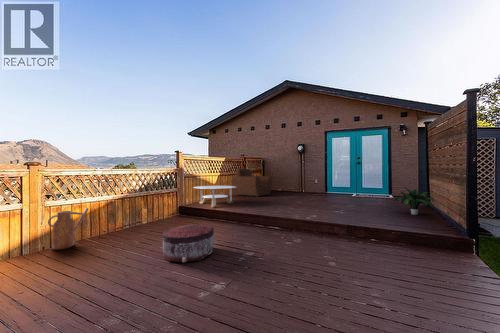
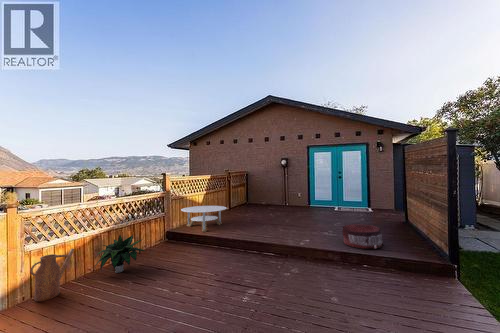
armchair: present [232,169,272,197] -> none [217,184,257,214]
potted plant: present [393,188,435,215] -> present [95,235,145,273]
pouf: present [162,224,214,262] -> present [342,224,384,249]

